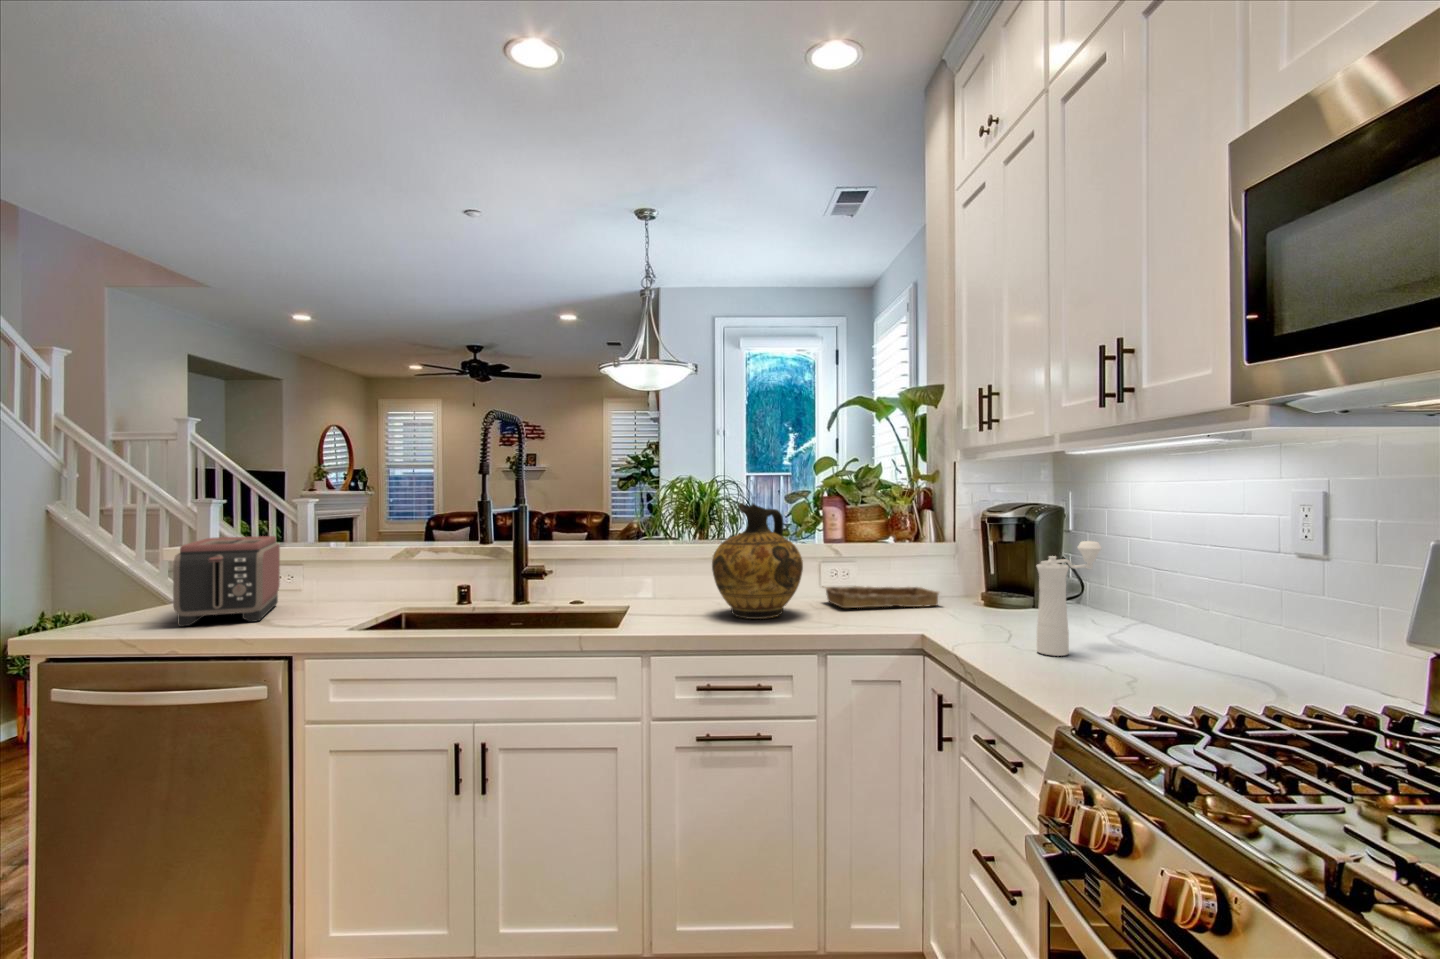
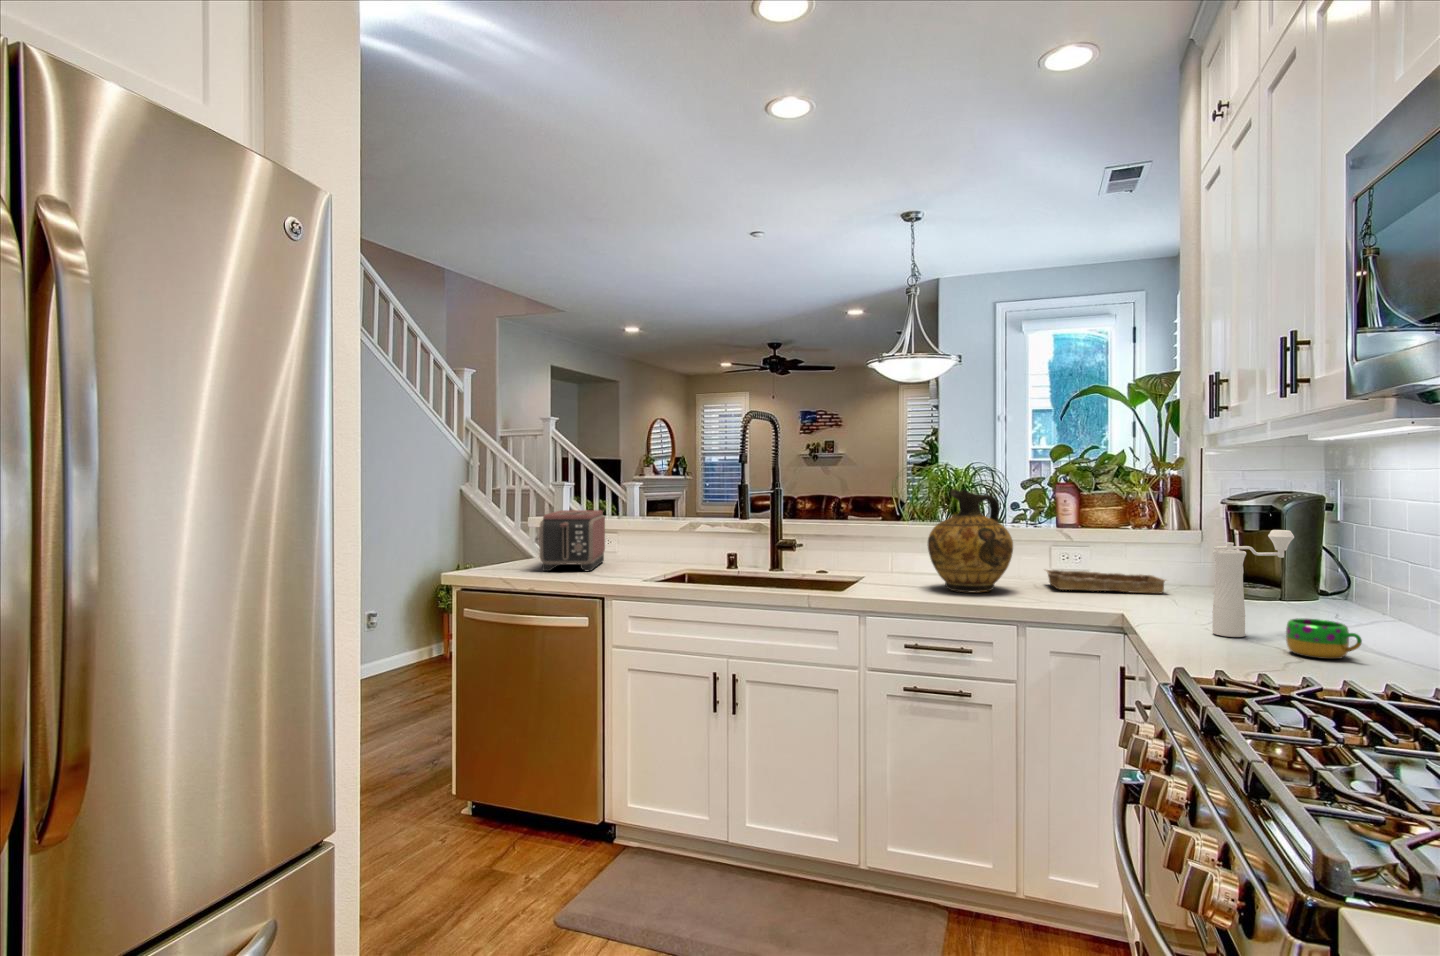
mug: none [1125,633,1201,676] -> present [1286,618,1362,659]

